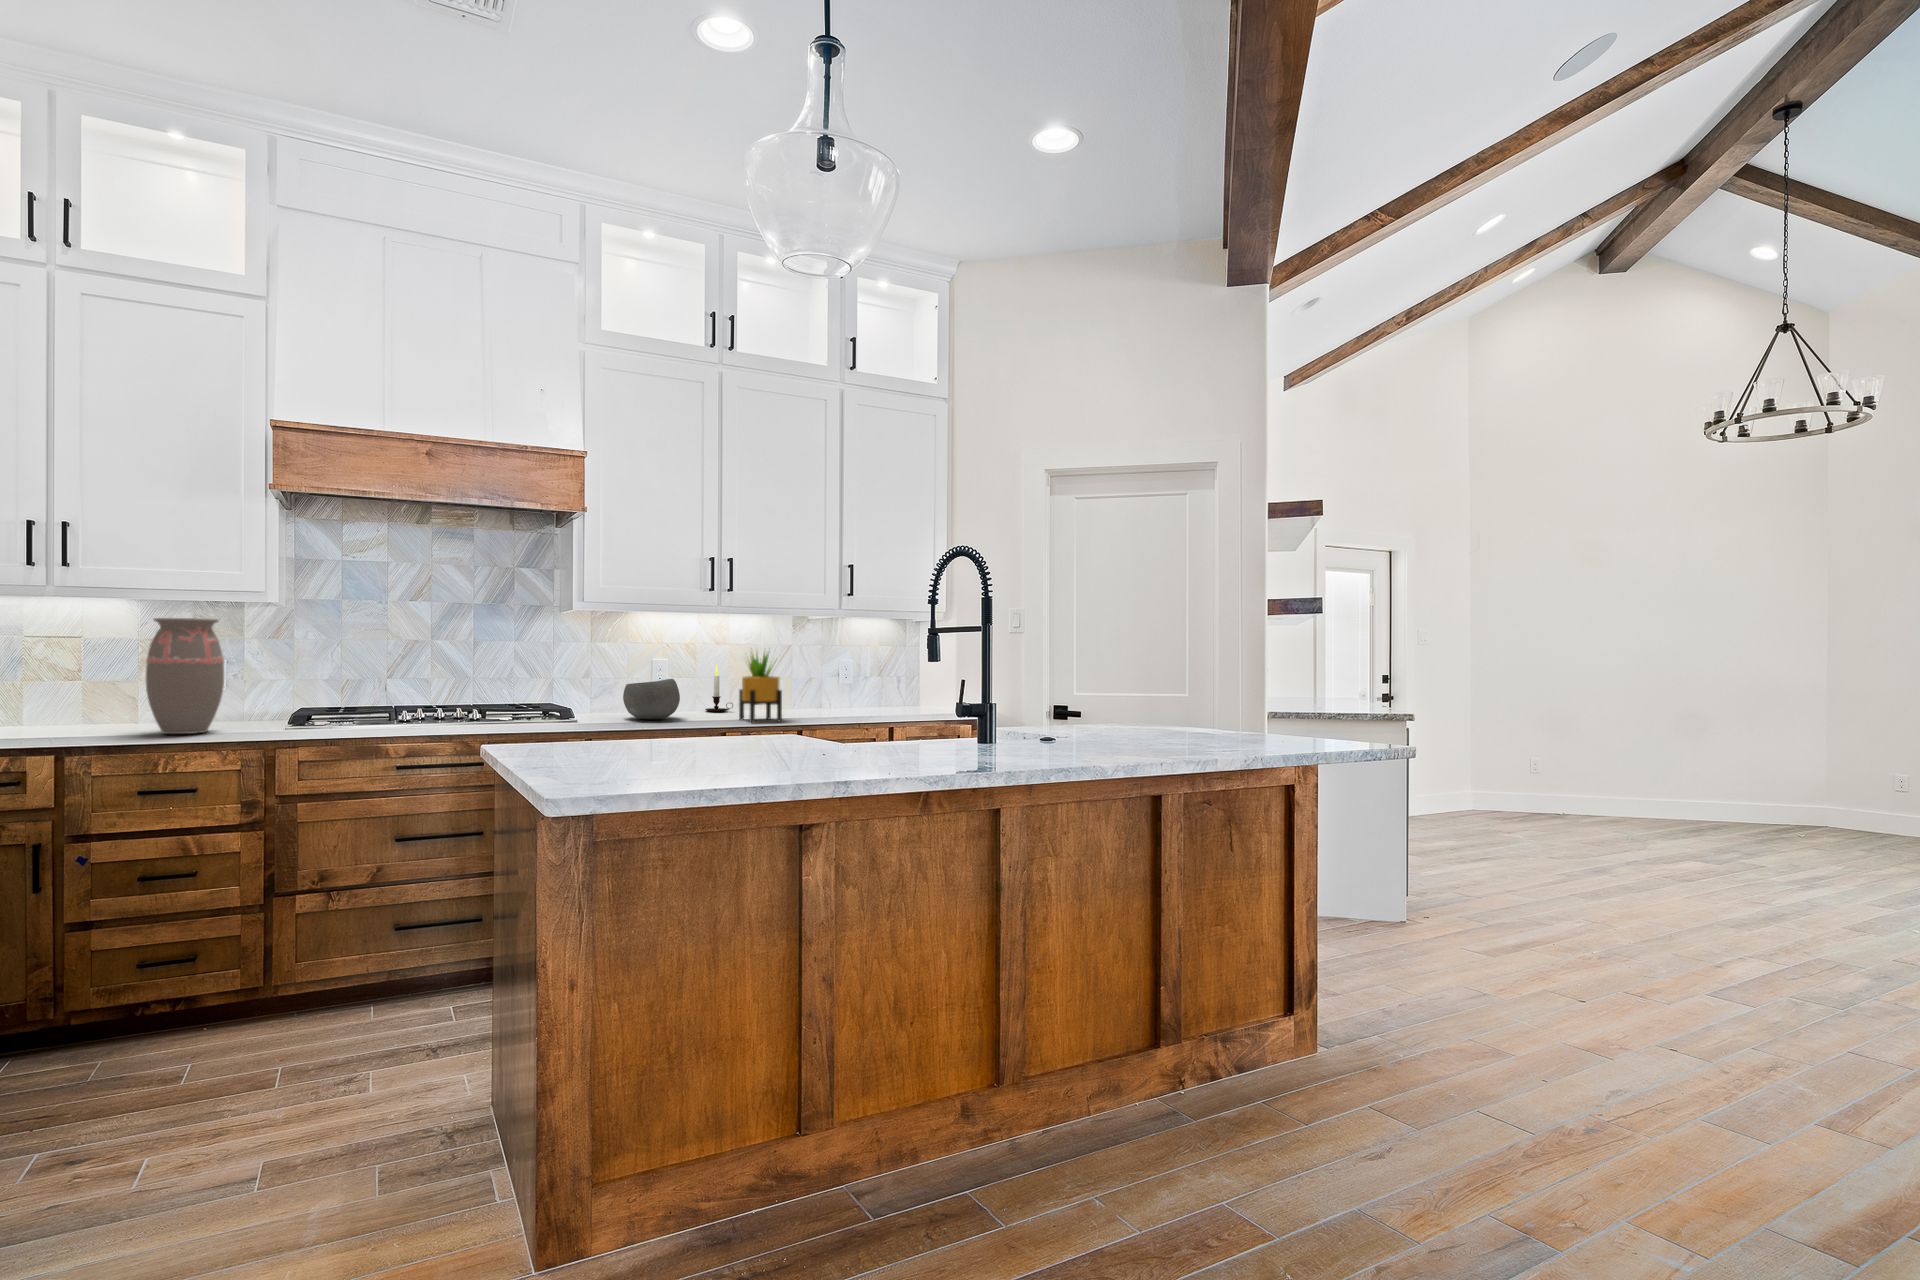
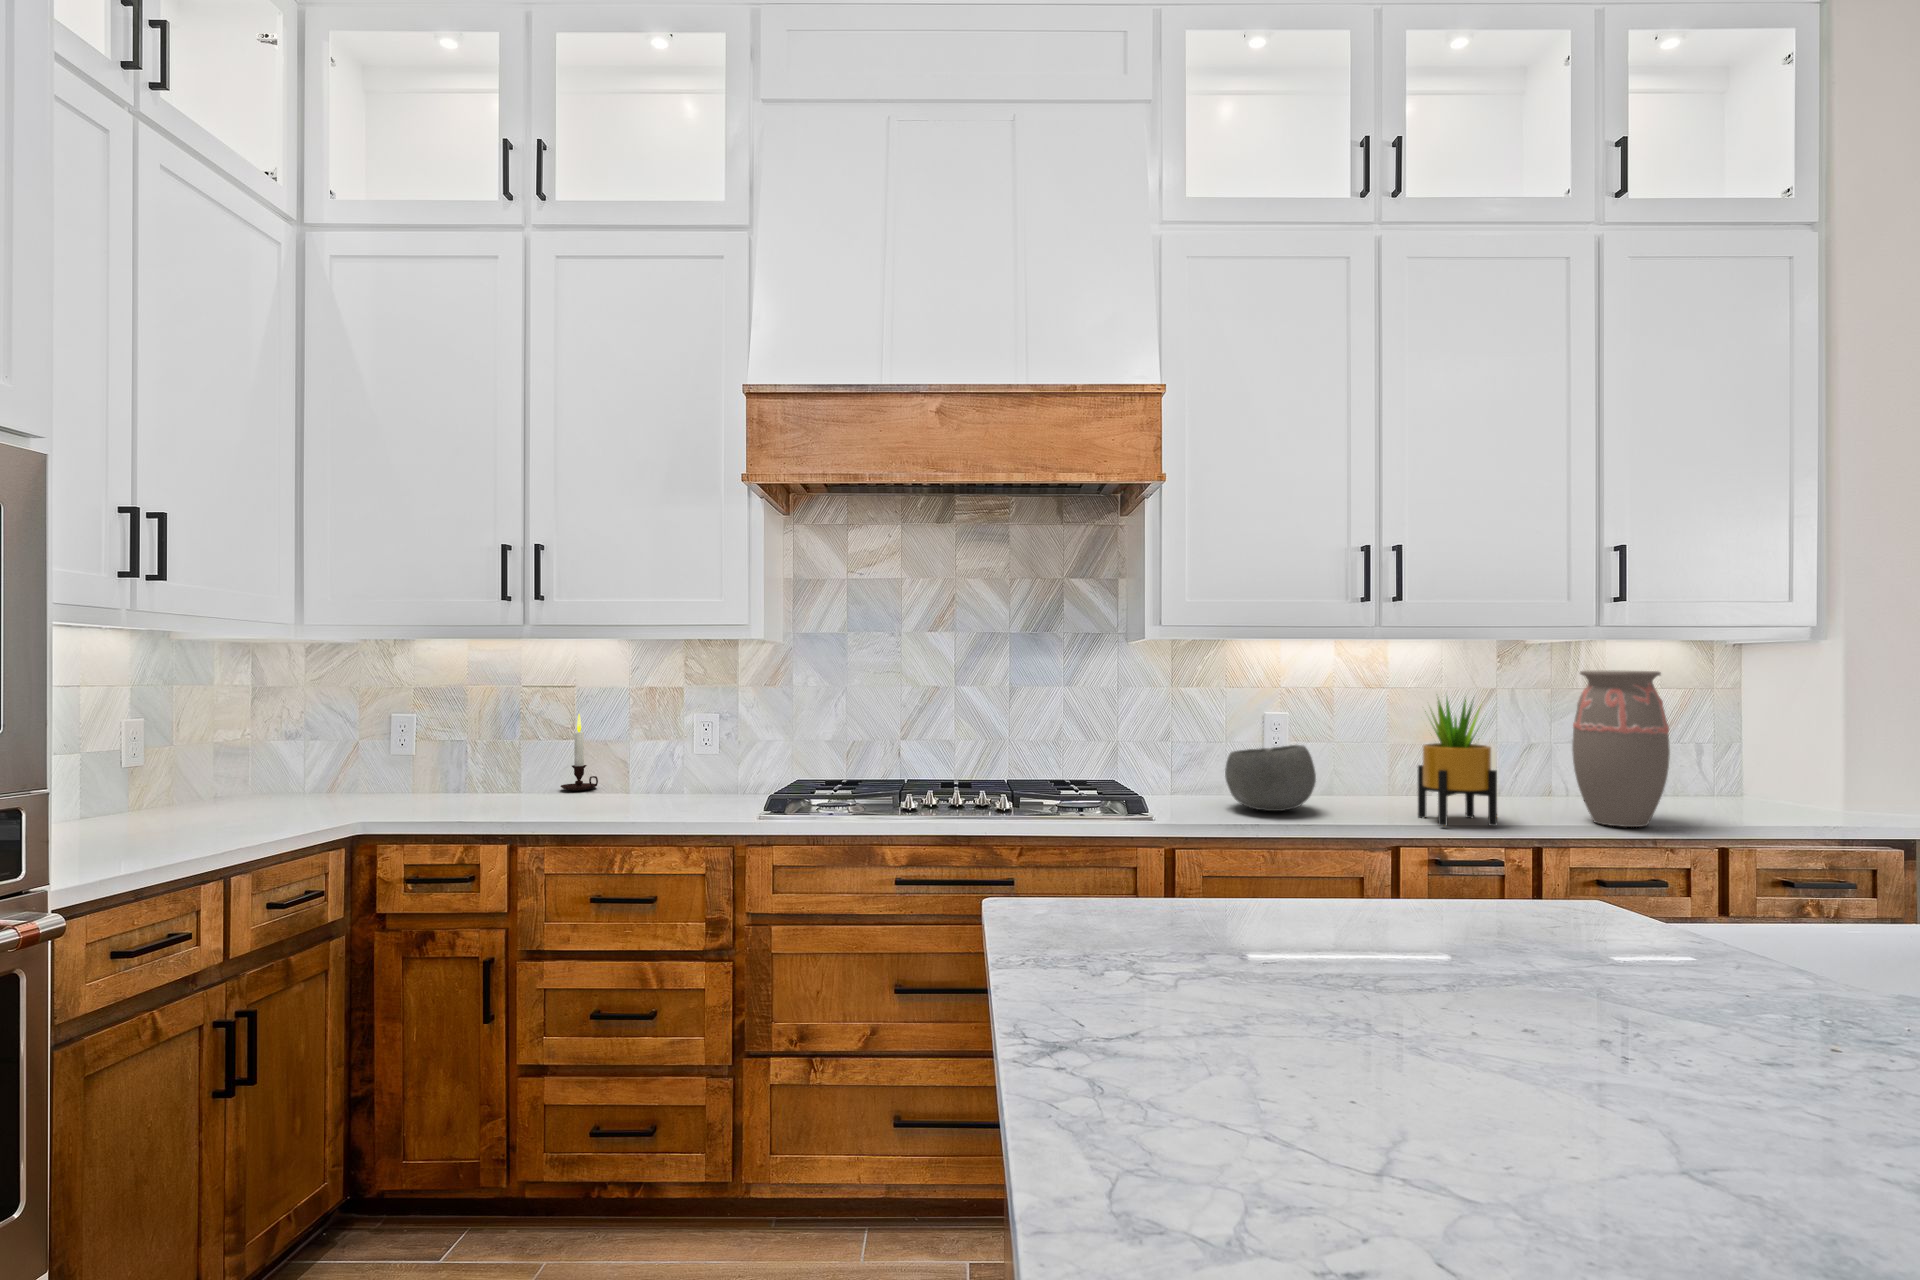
decorative vase: present [146,618,224,734] -> present [1572,670,1670,827]
candle: present [705,665,733,712] -> present [561,714,598,790]

